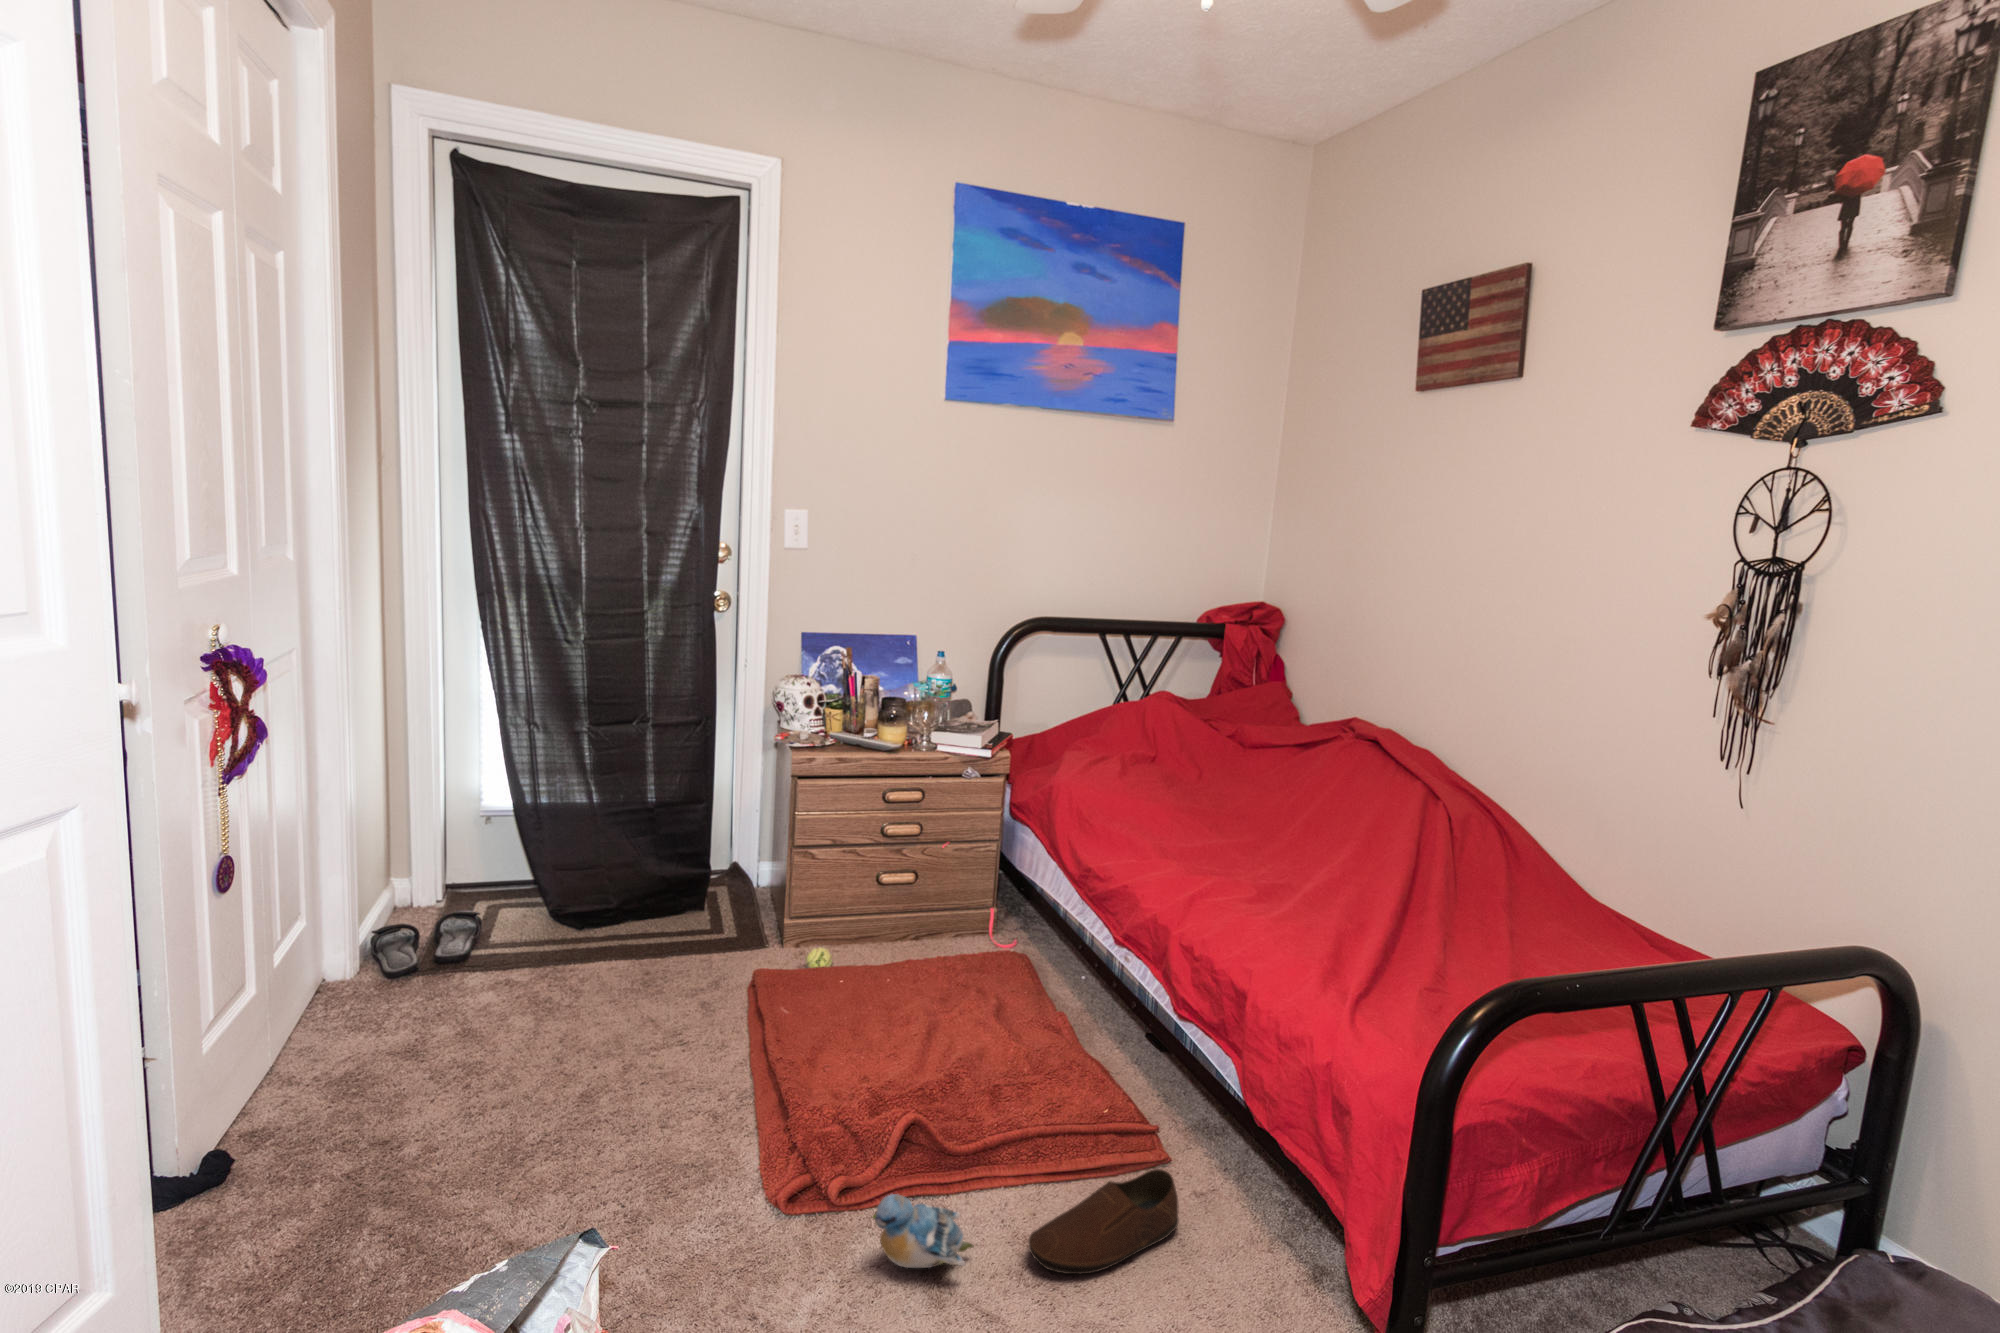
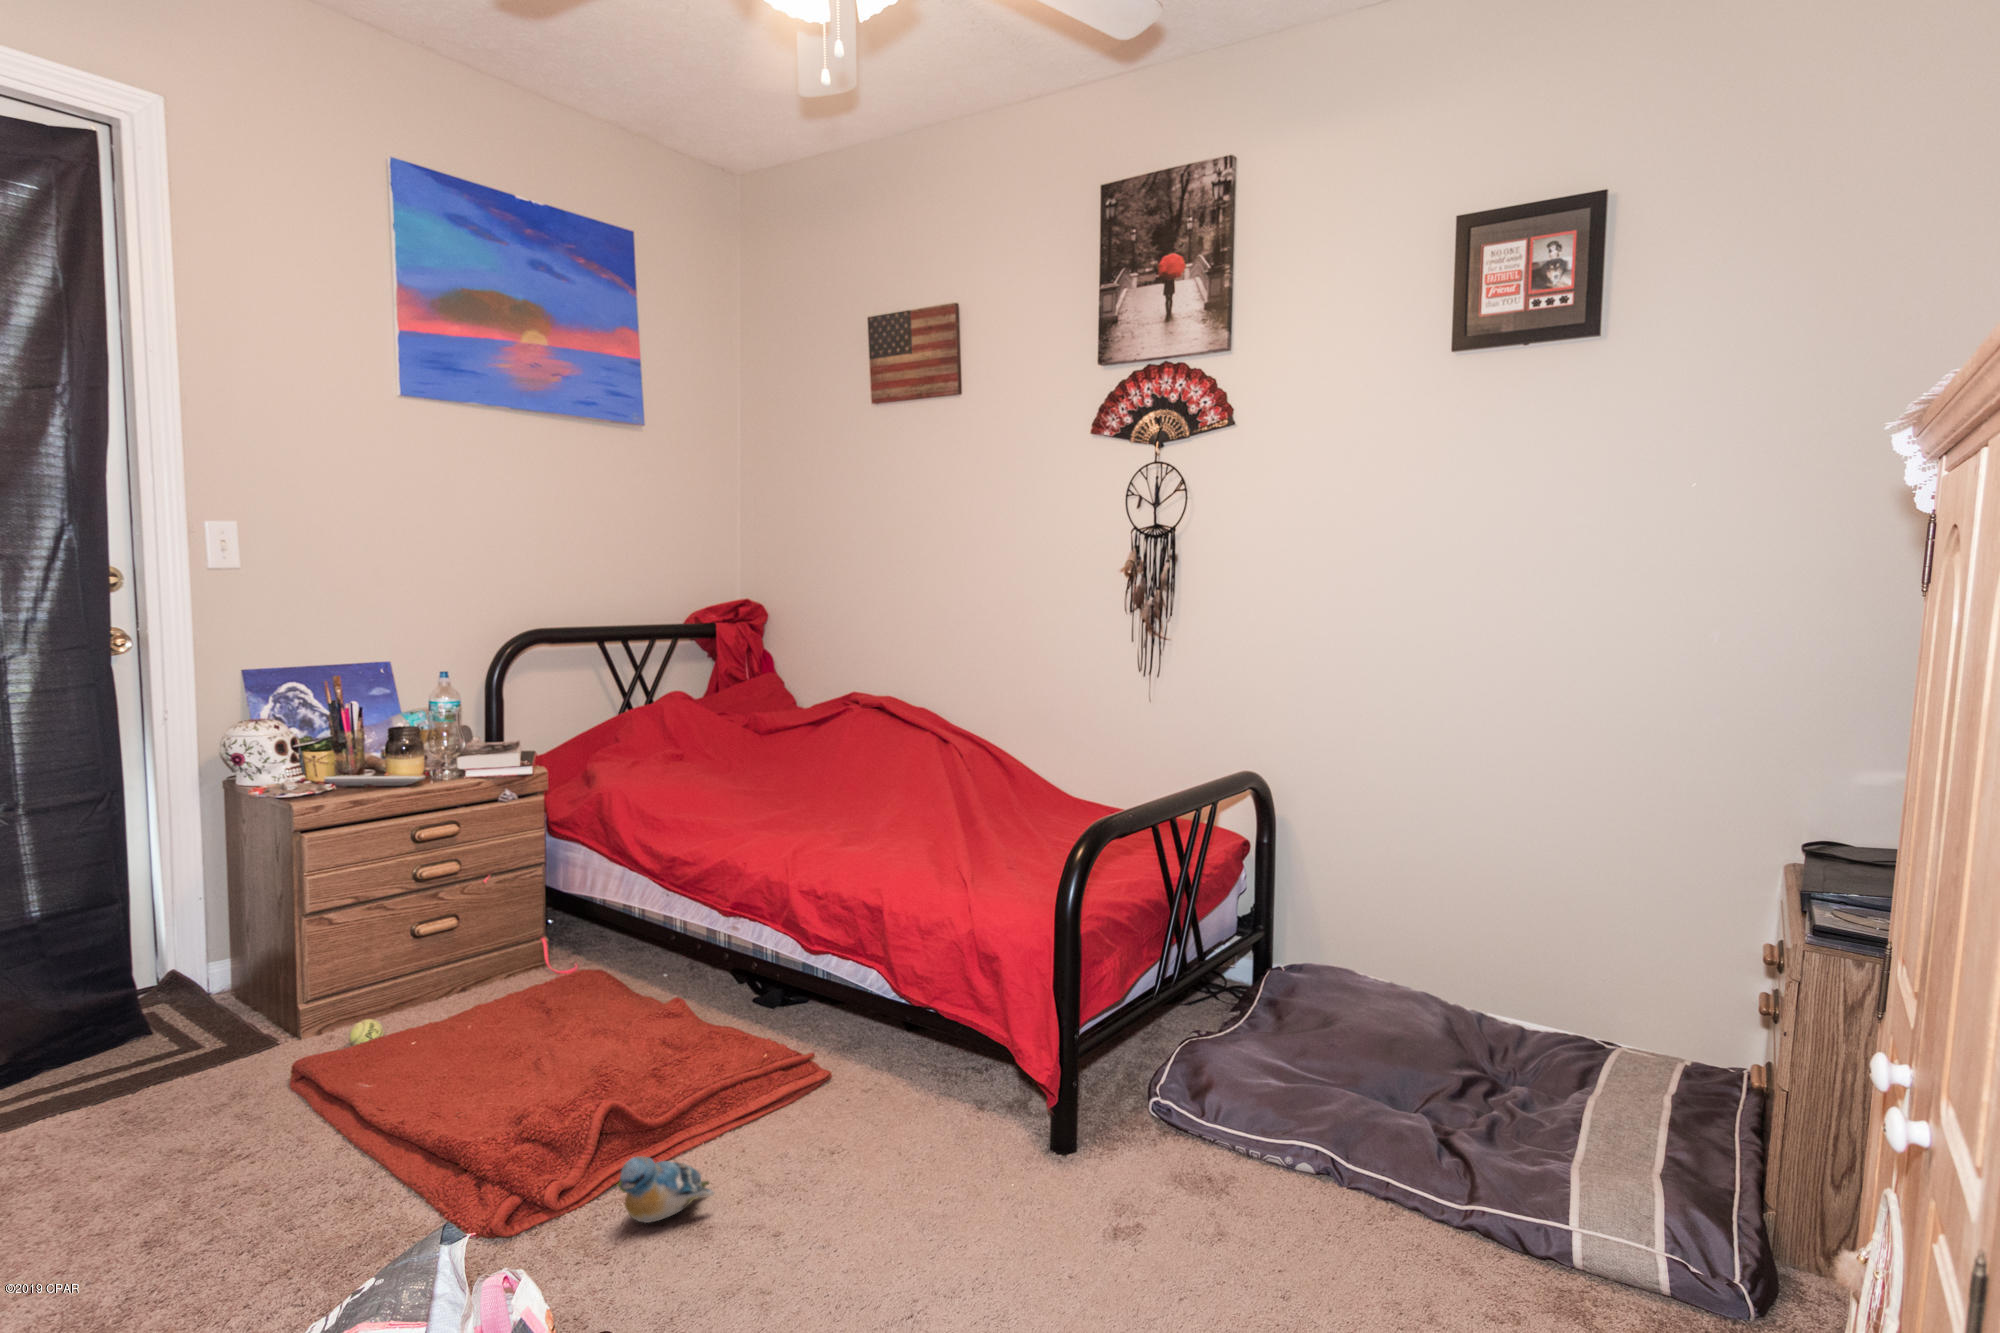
shoe: present [1028,1169,1179,1274] -> none [755,1071,864,1174]

